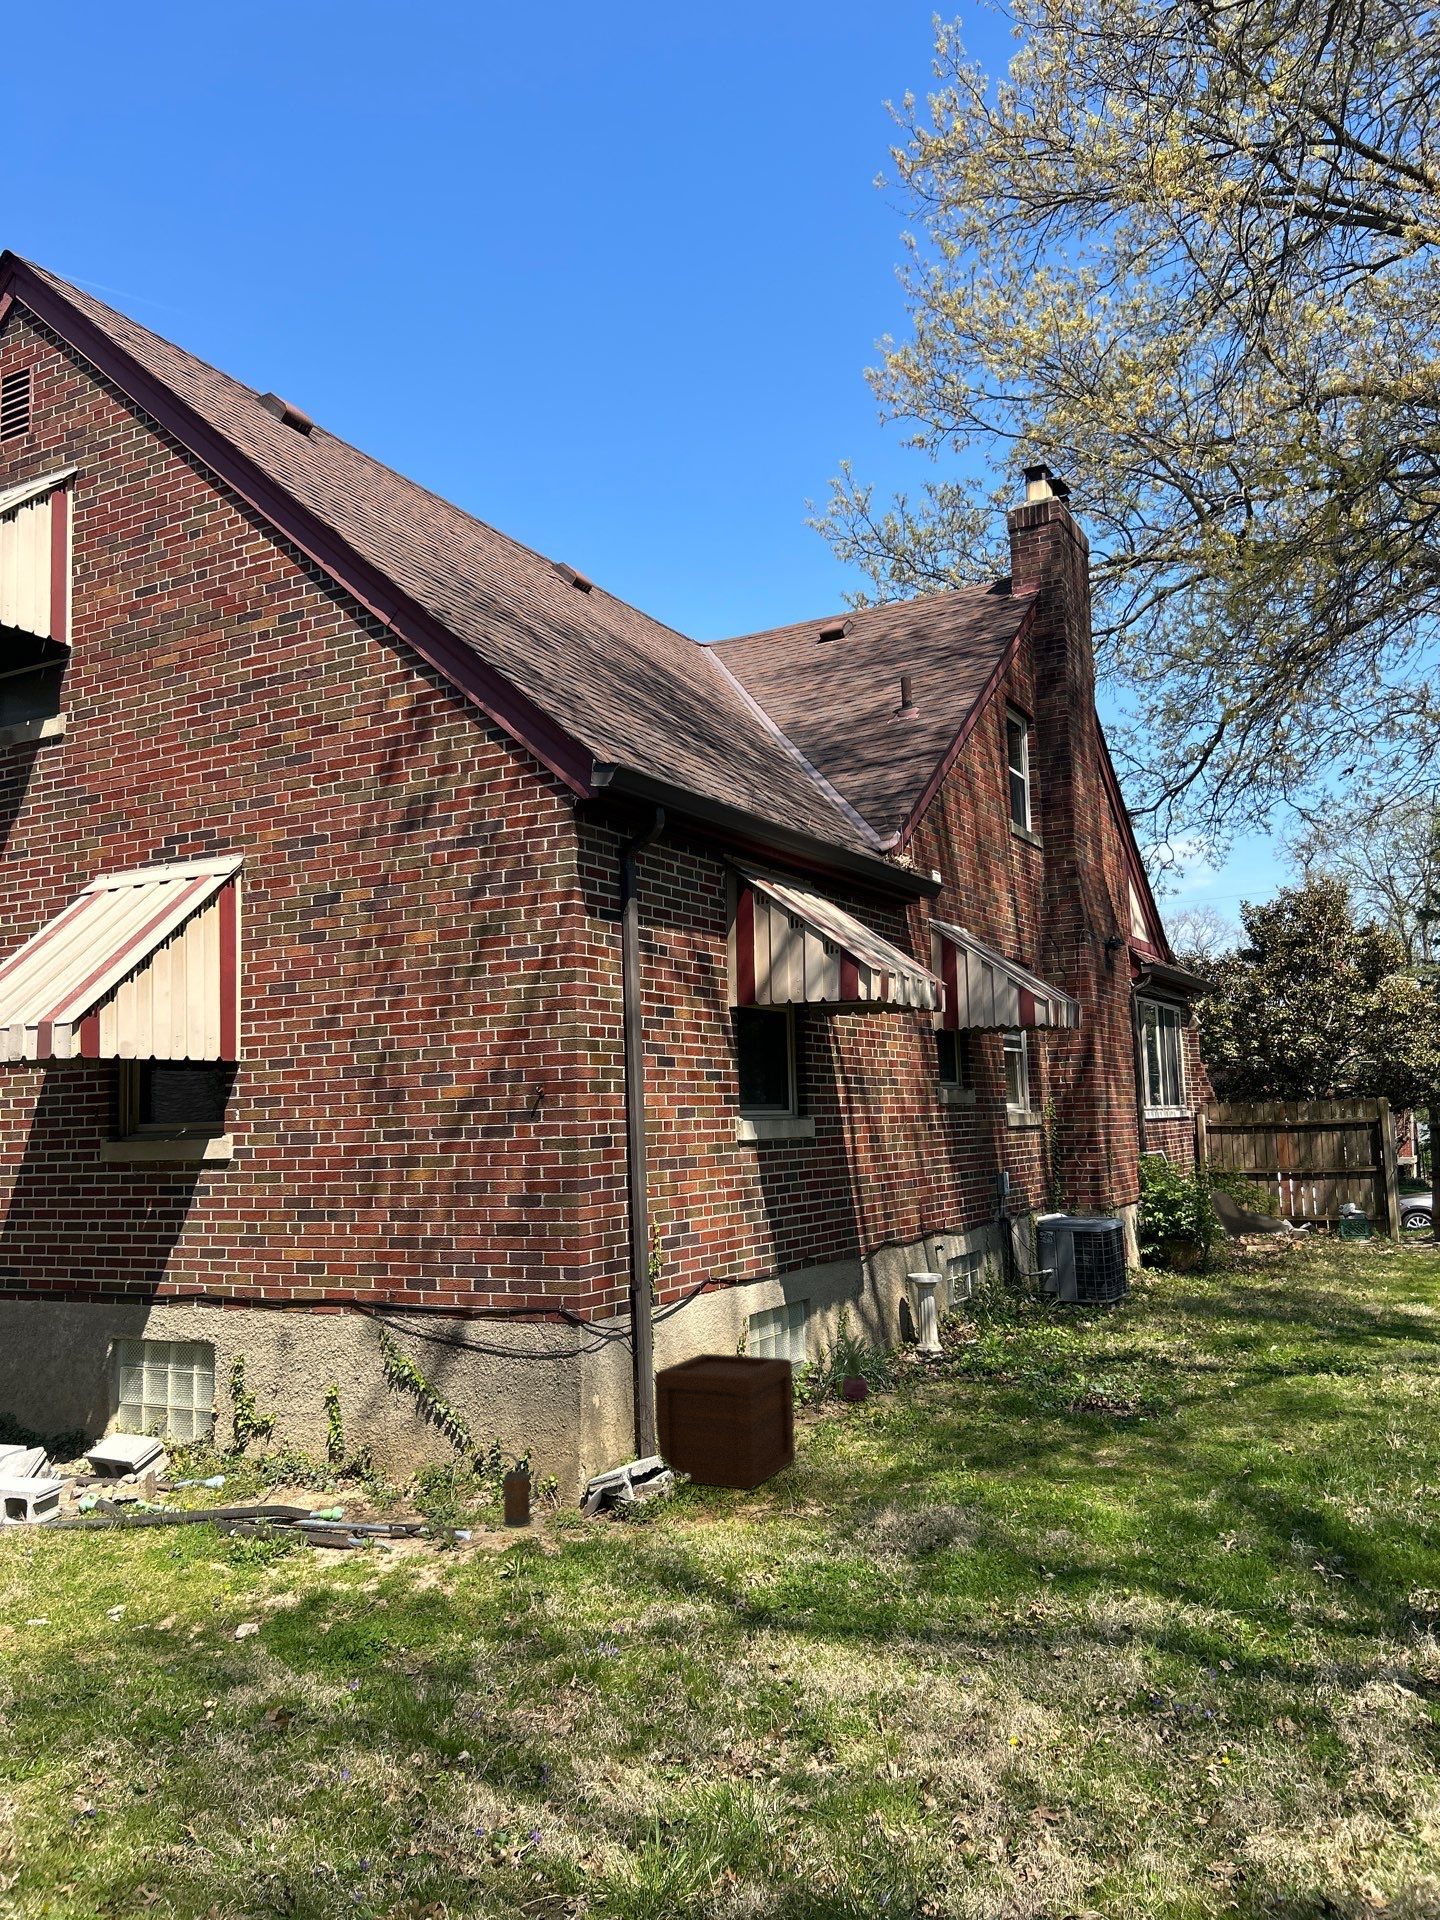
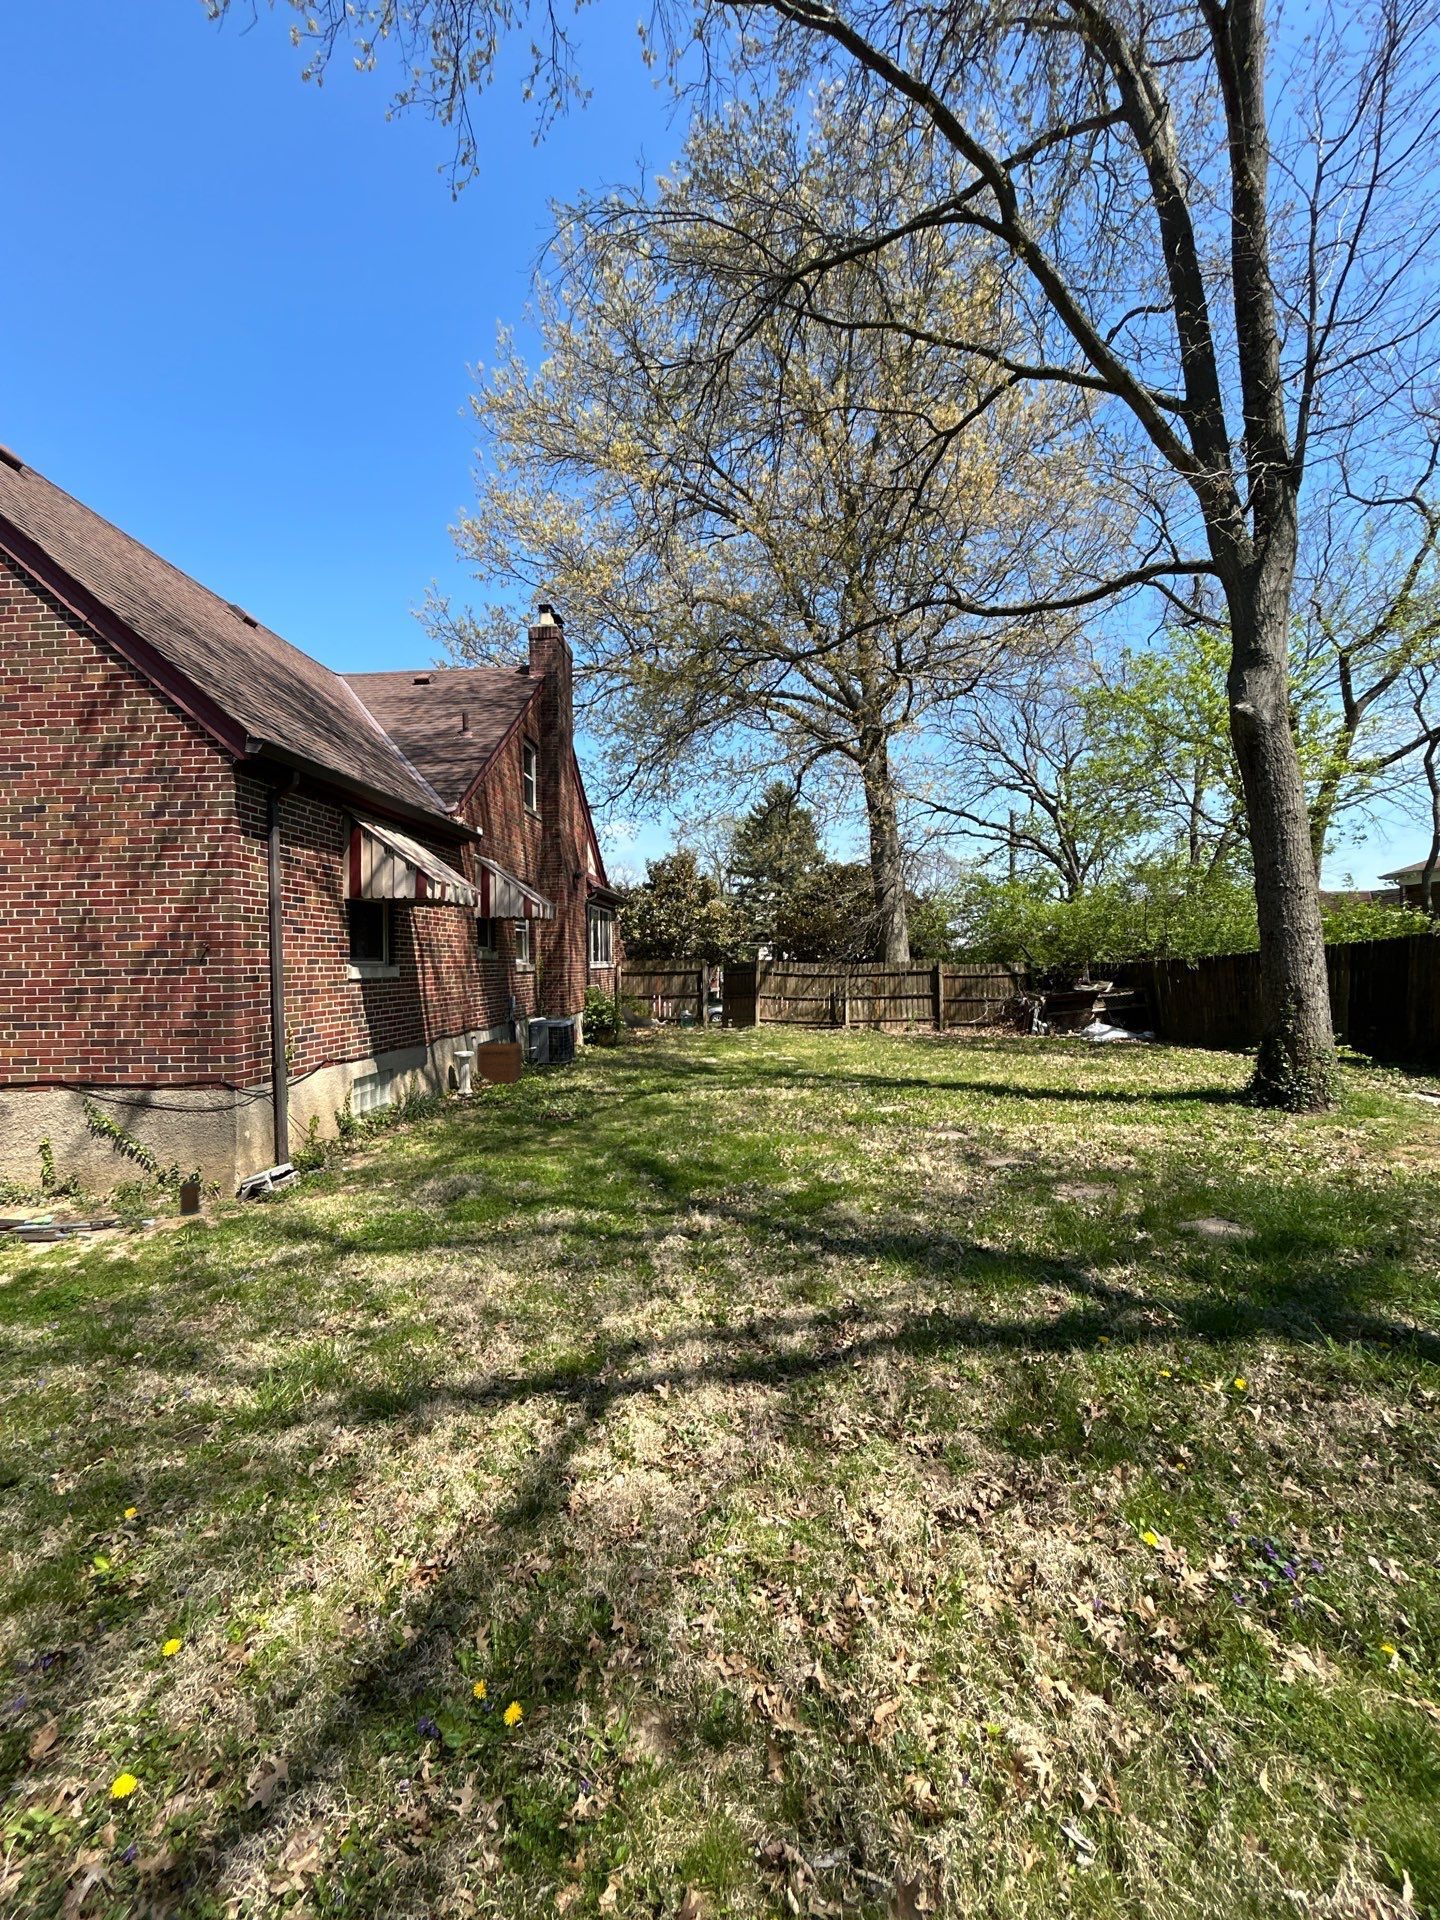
decorative plant: present [835,1326,872,1401] -> none [391,1083,440,1125]
wooden crate: present [654,1354,795,1489] -> present [477,1043,522,1084]

